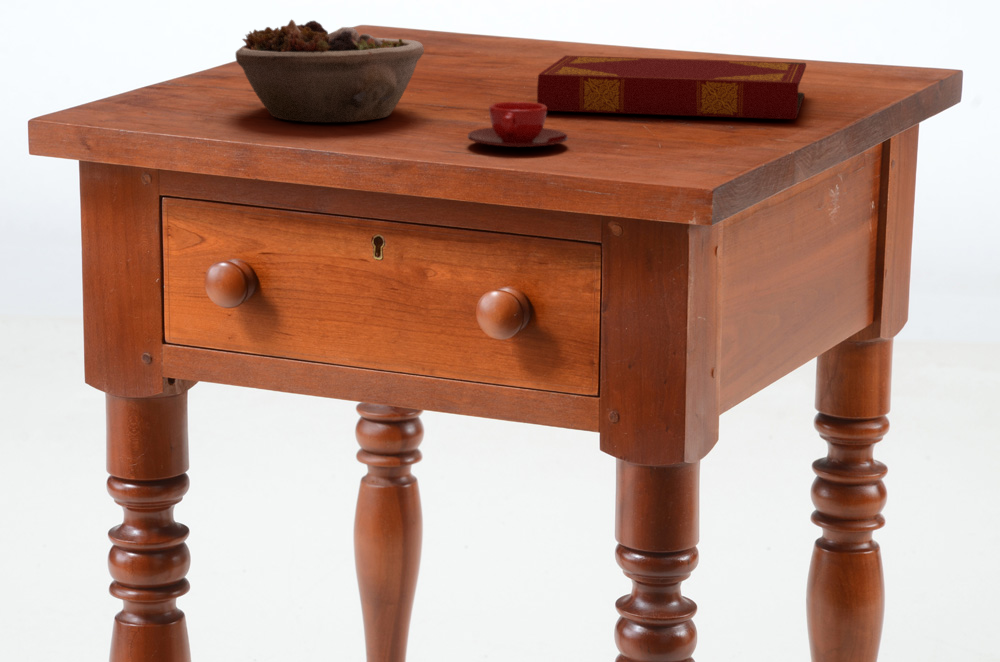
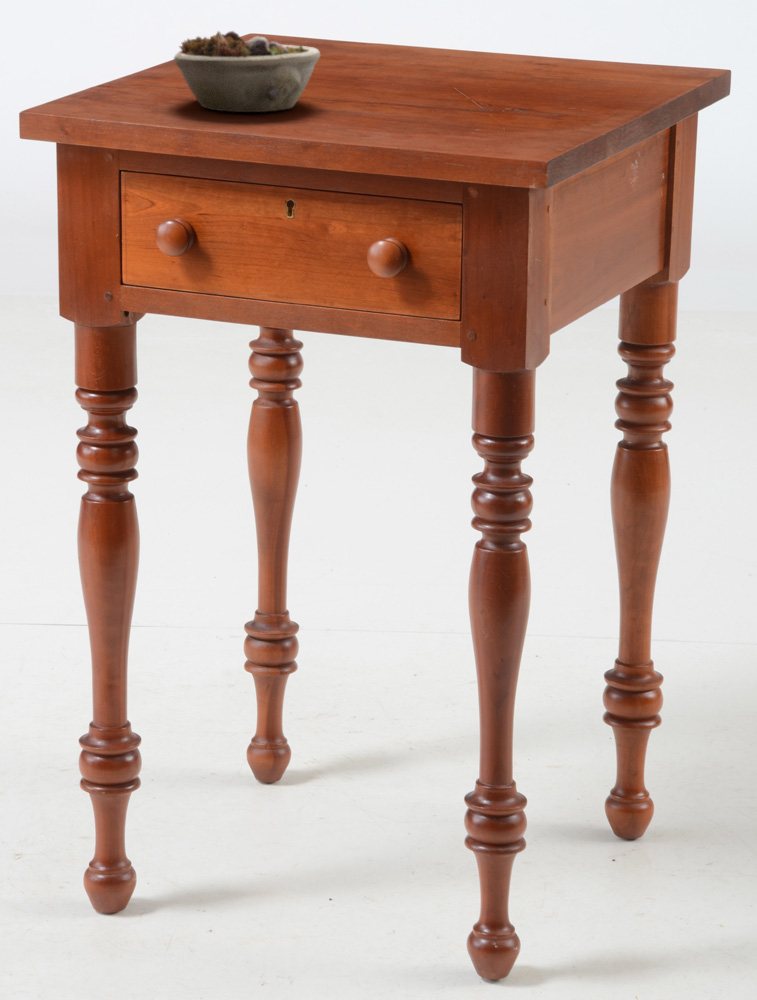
hardback book: present [537,56,806,119] -> none [408,58,614,109]
teacup: present [468,102,568,147] -> none [359,96,436,131]

